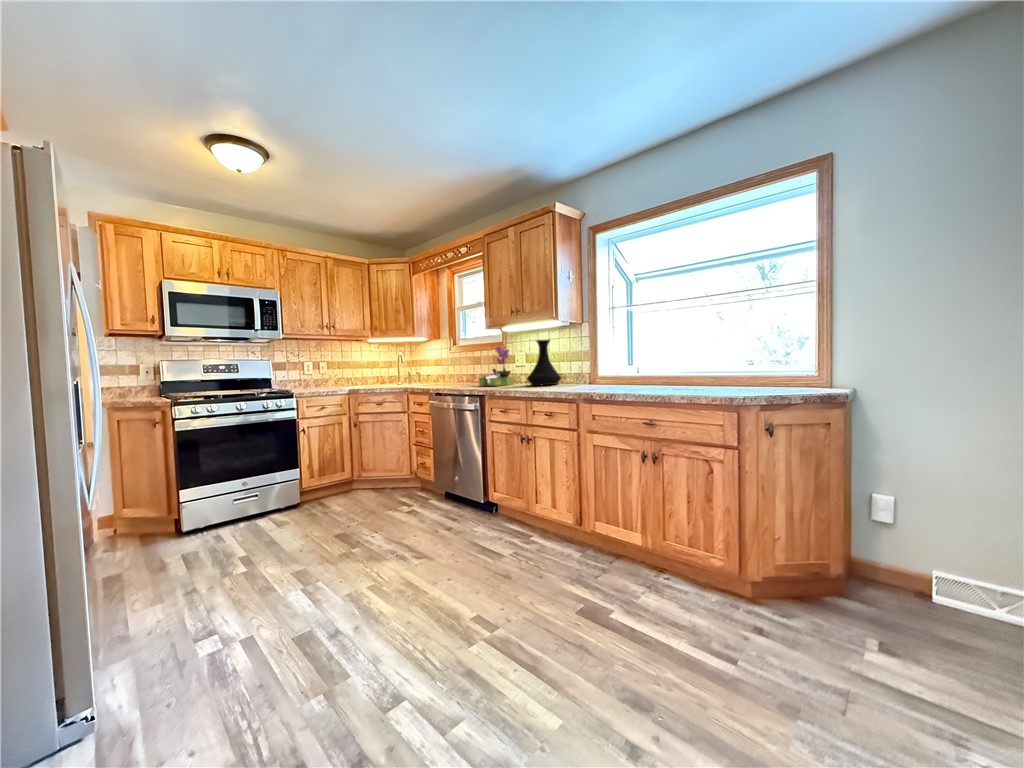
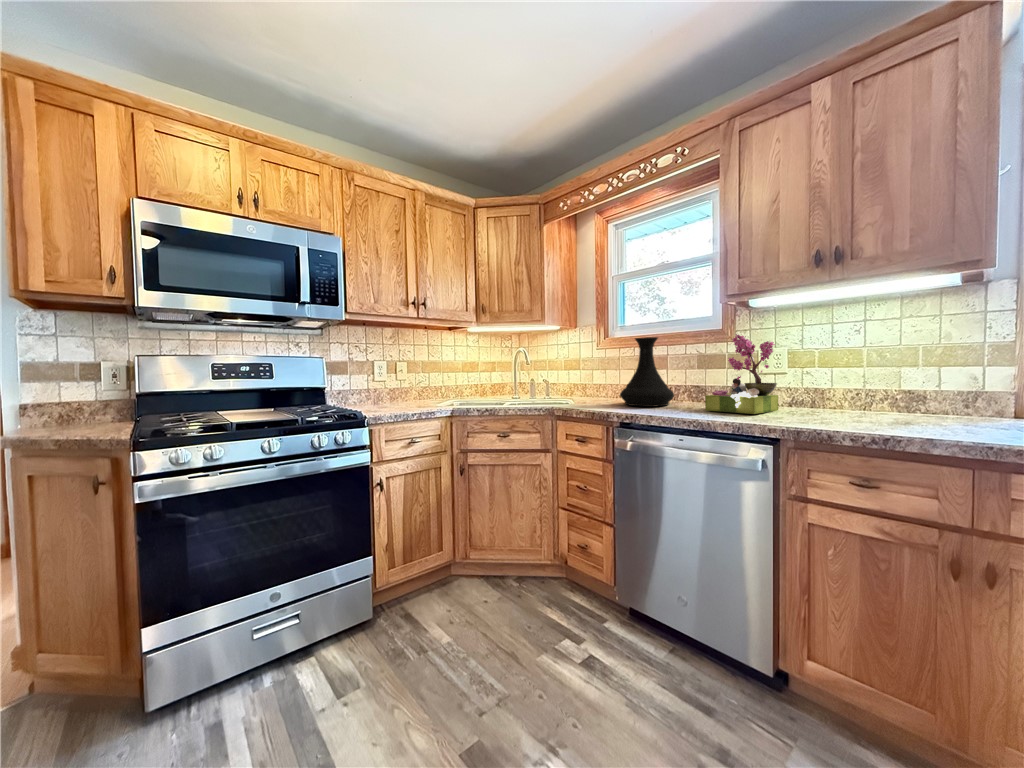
vase: present [527,340,561,385] -> present [620,337,674,406]

